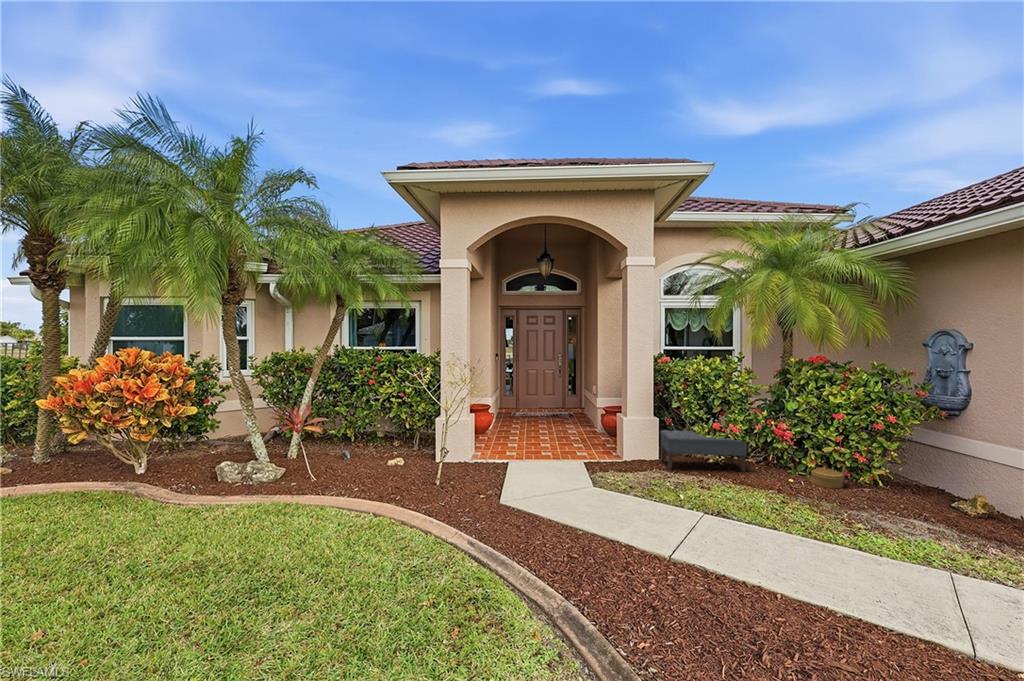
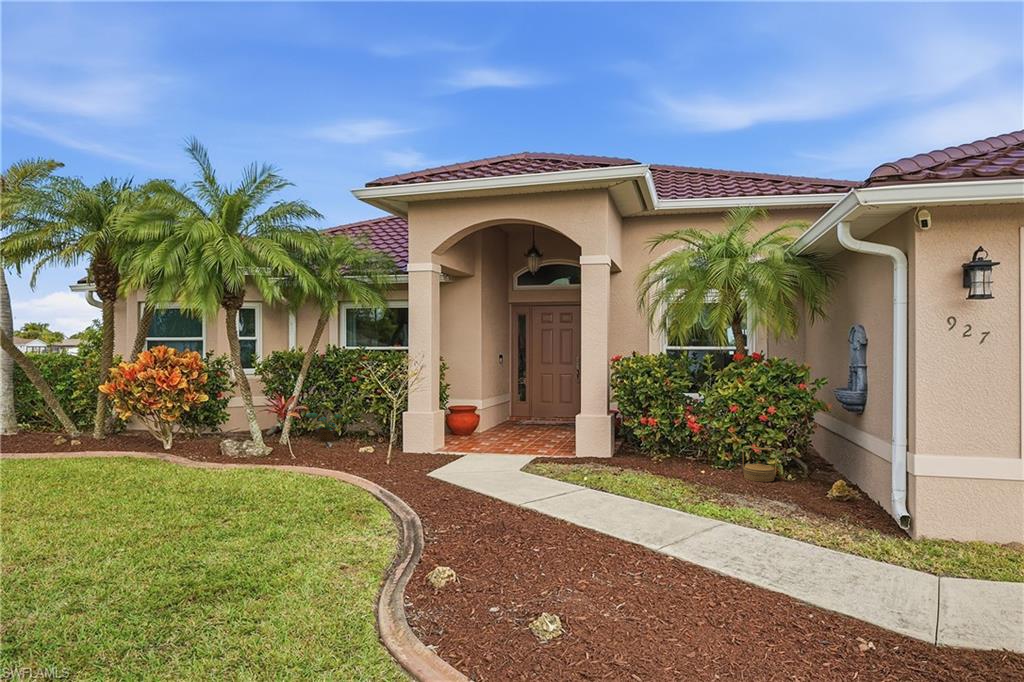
potted plant: none [315,420,358,452] -> present [305,413,343,442]
bench: present [660,430,747,472] -> none [613,427,692,469]

